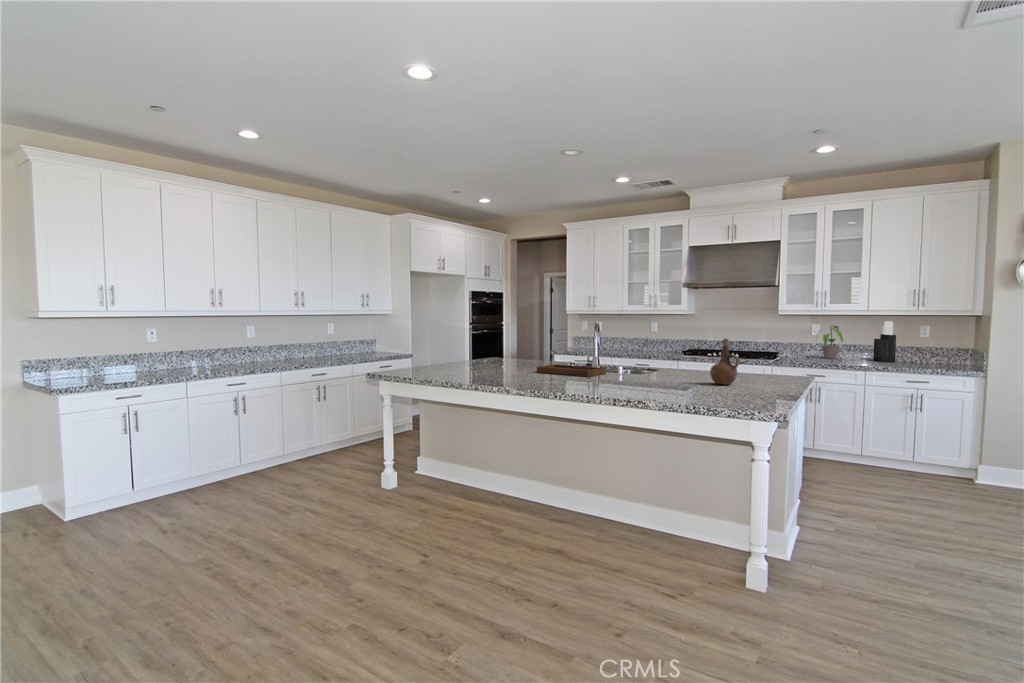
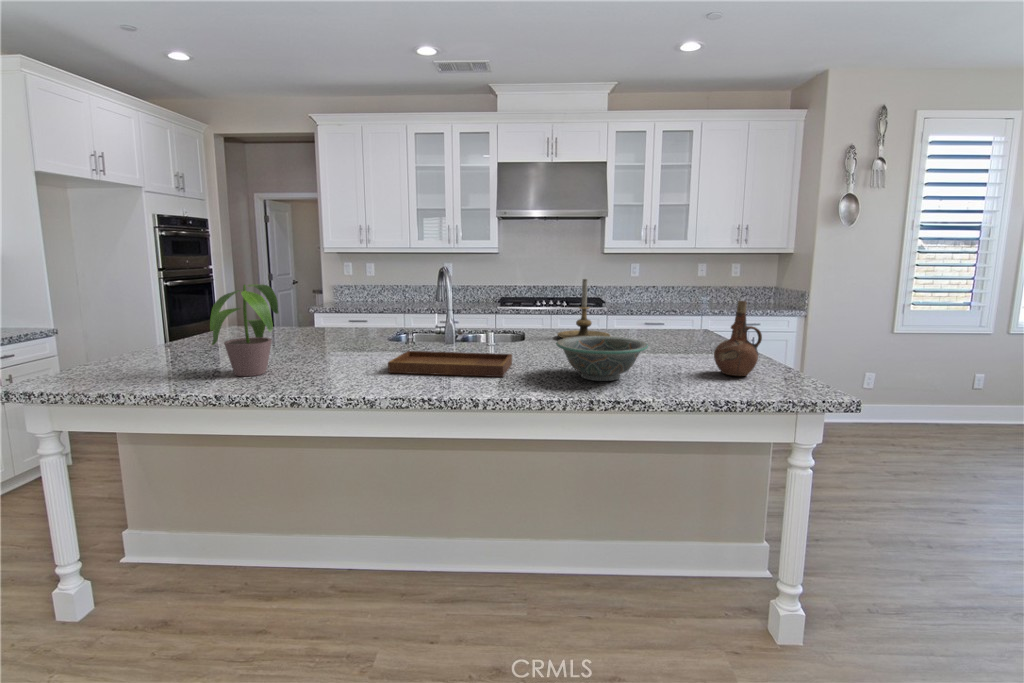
knife block: present [874,321,896,362] -> none [692,260,718,304]
potted plant: present [817,326,843,359] -> present [210,285,278,376]
candle holder: none [664,329,701,370] -> present [558,279,610,338]
decorative bowl: none [614,358,666,381] -> present [556,336,648,381]

